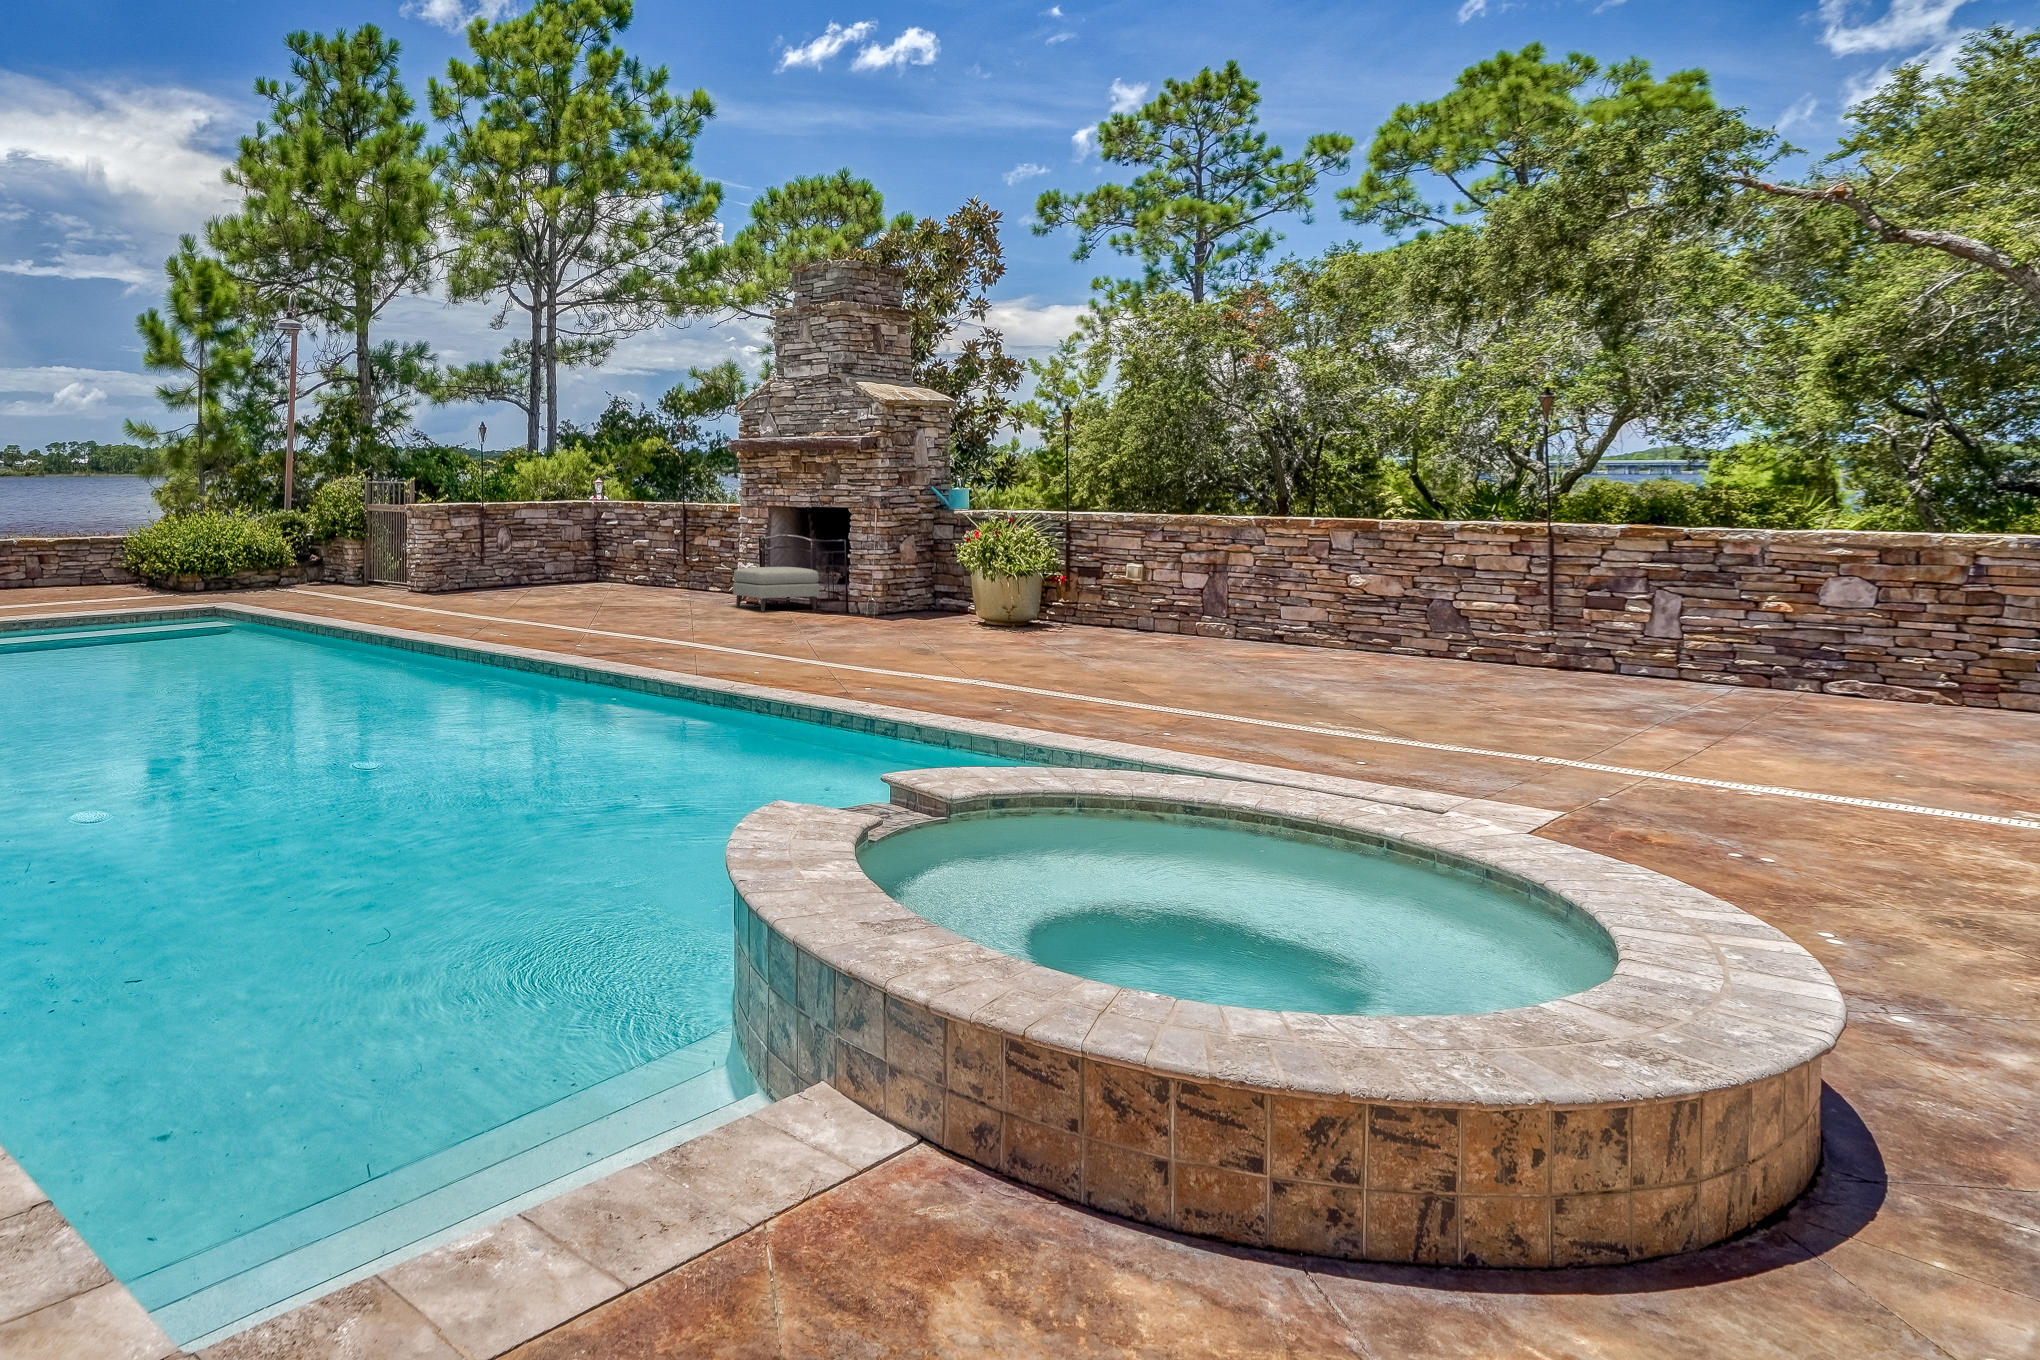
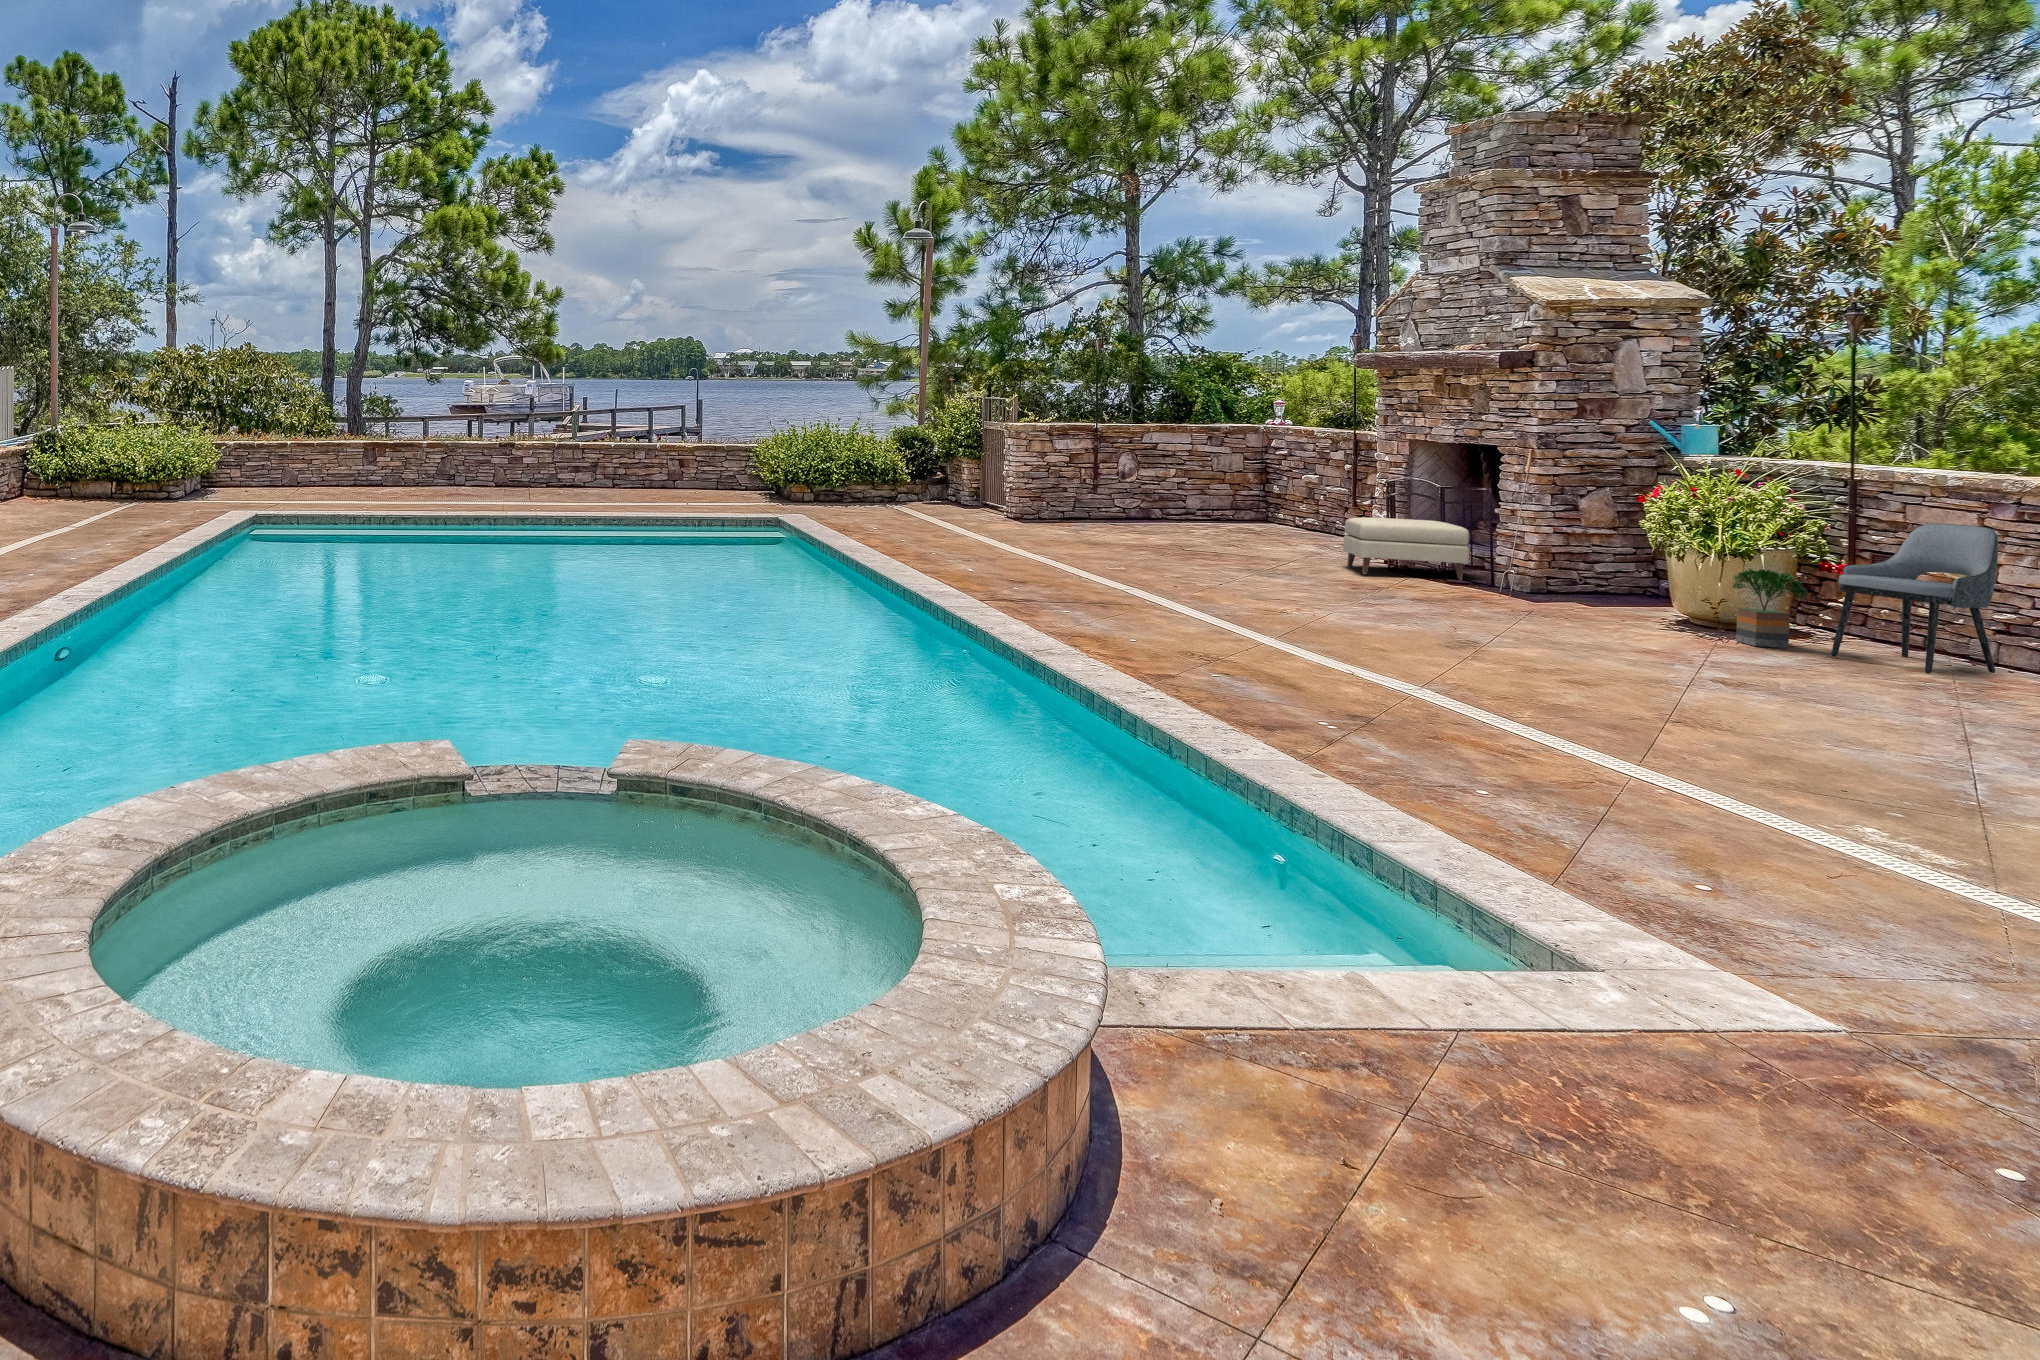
dining chair: none [1092,546,1162,638] -> present [1831,524,1998,674]
potted tree: none [1030,582,1074,633] -> present [1733,569,1807,648]

